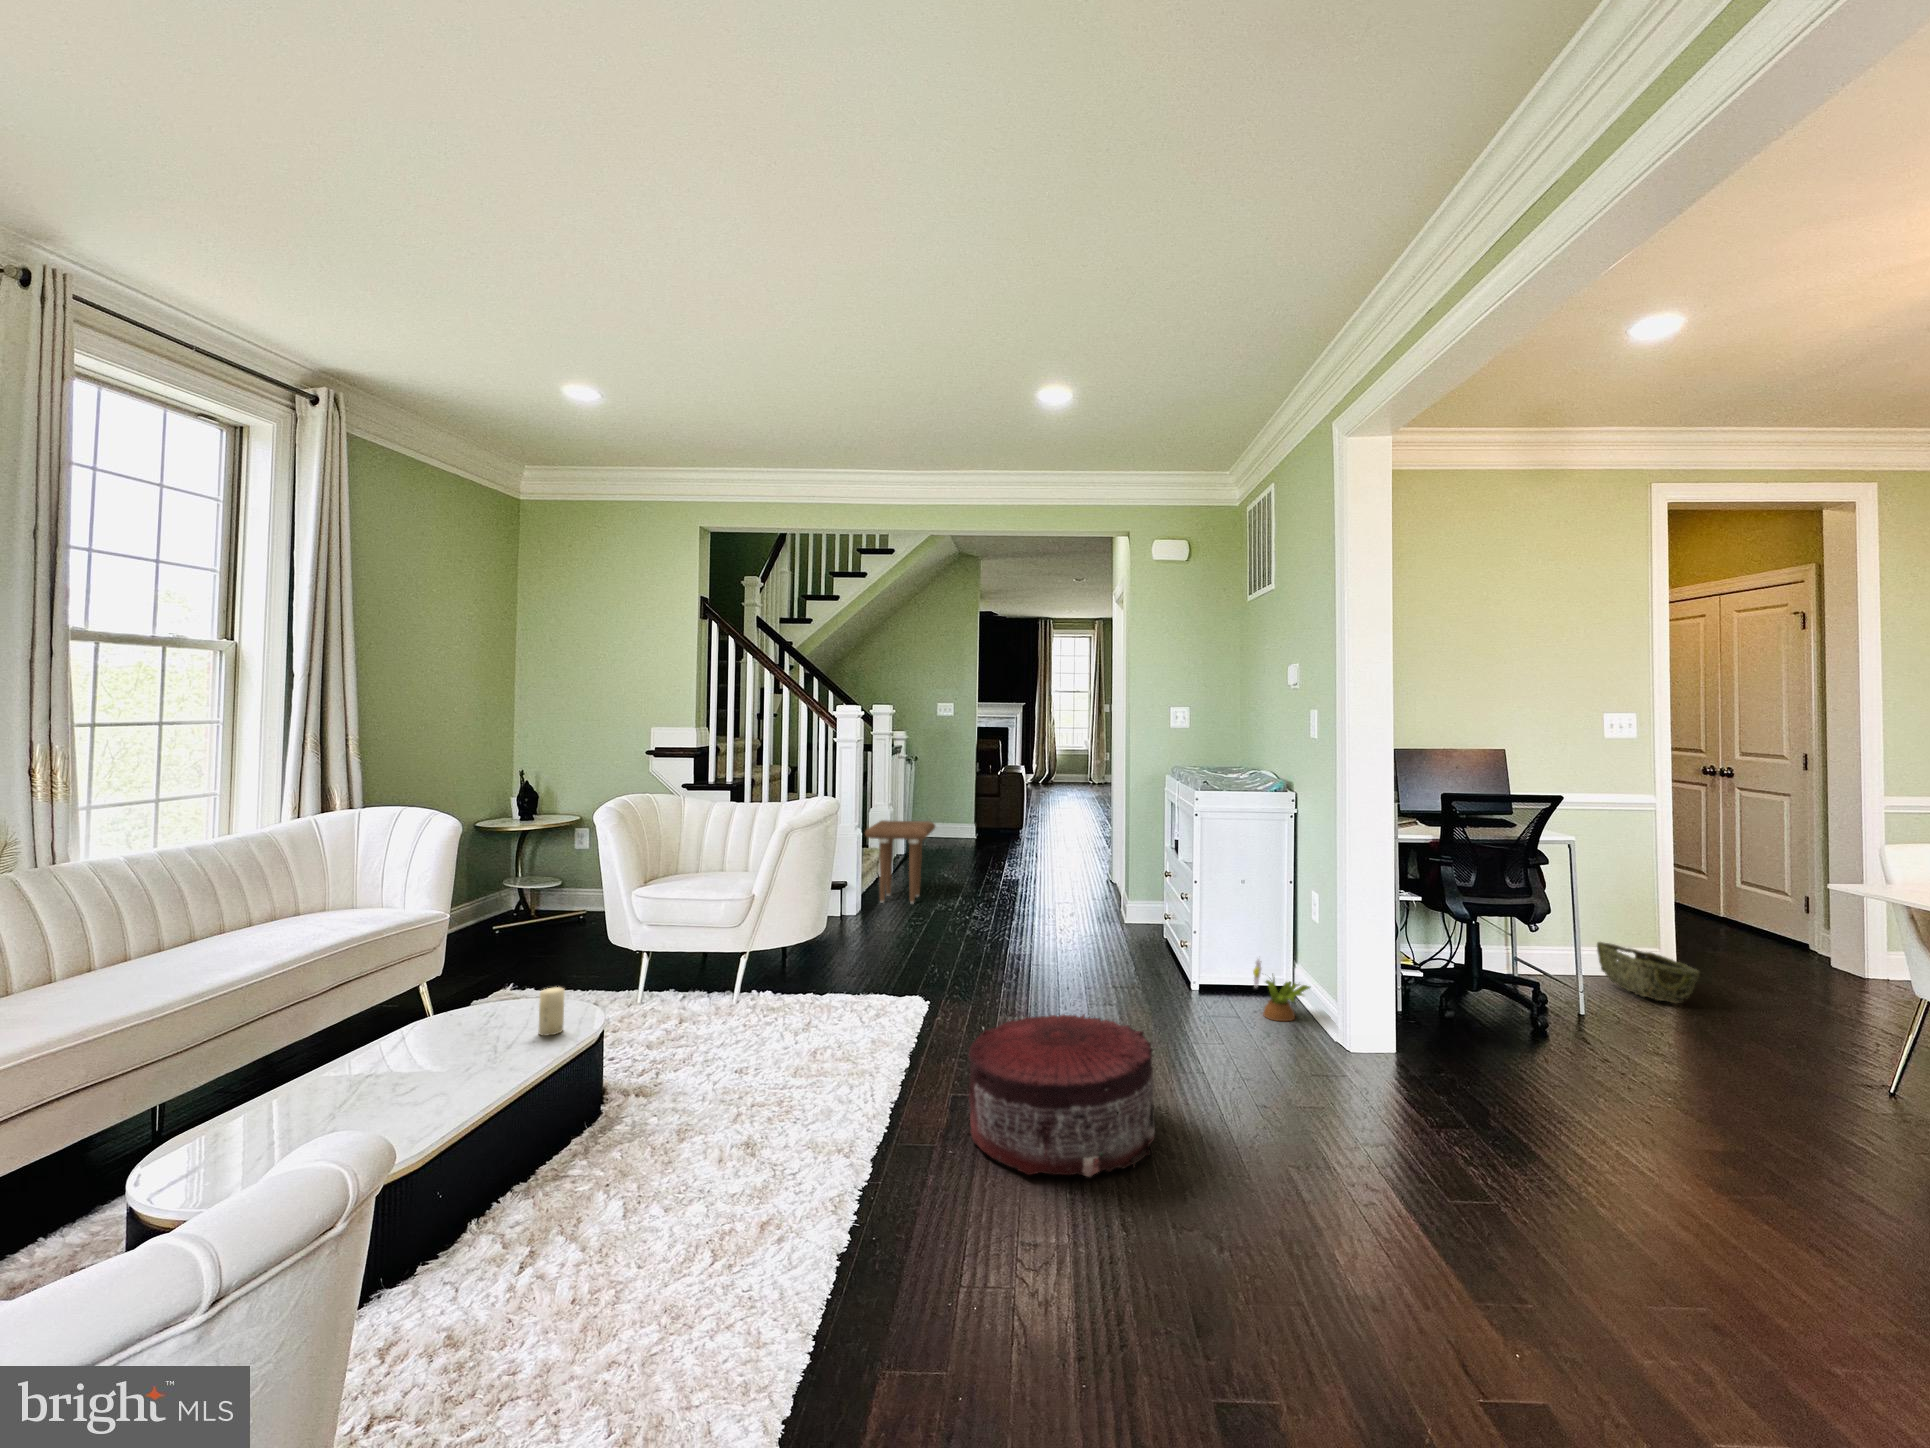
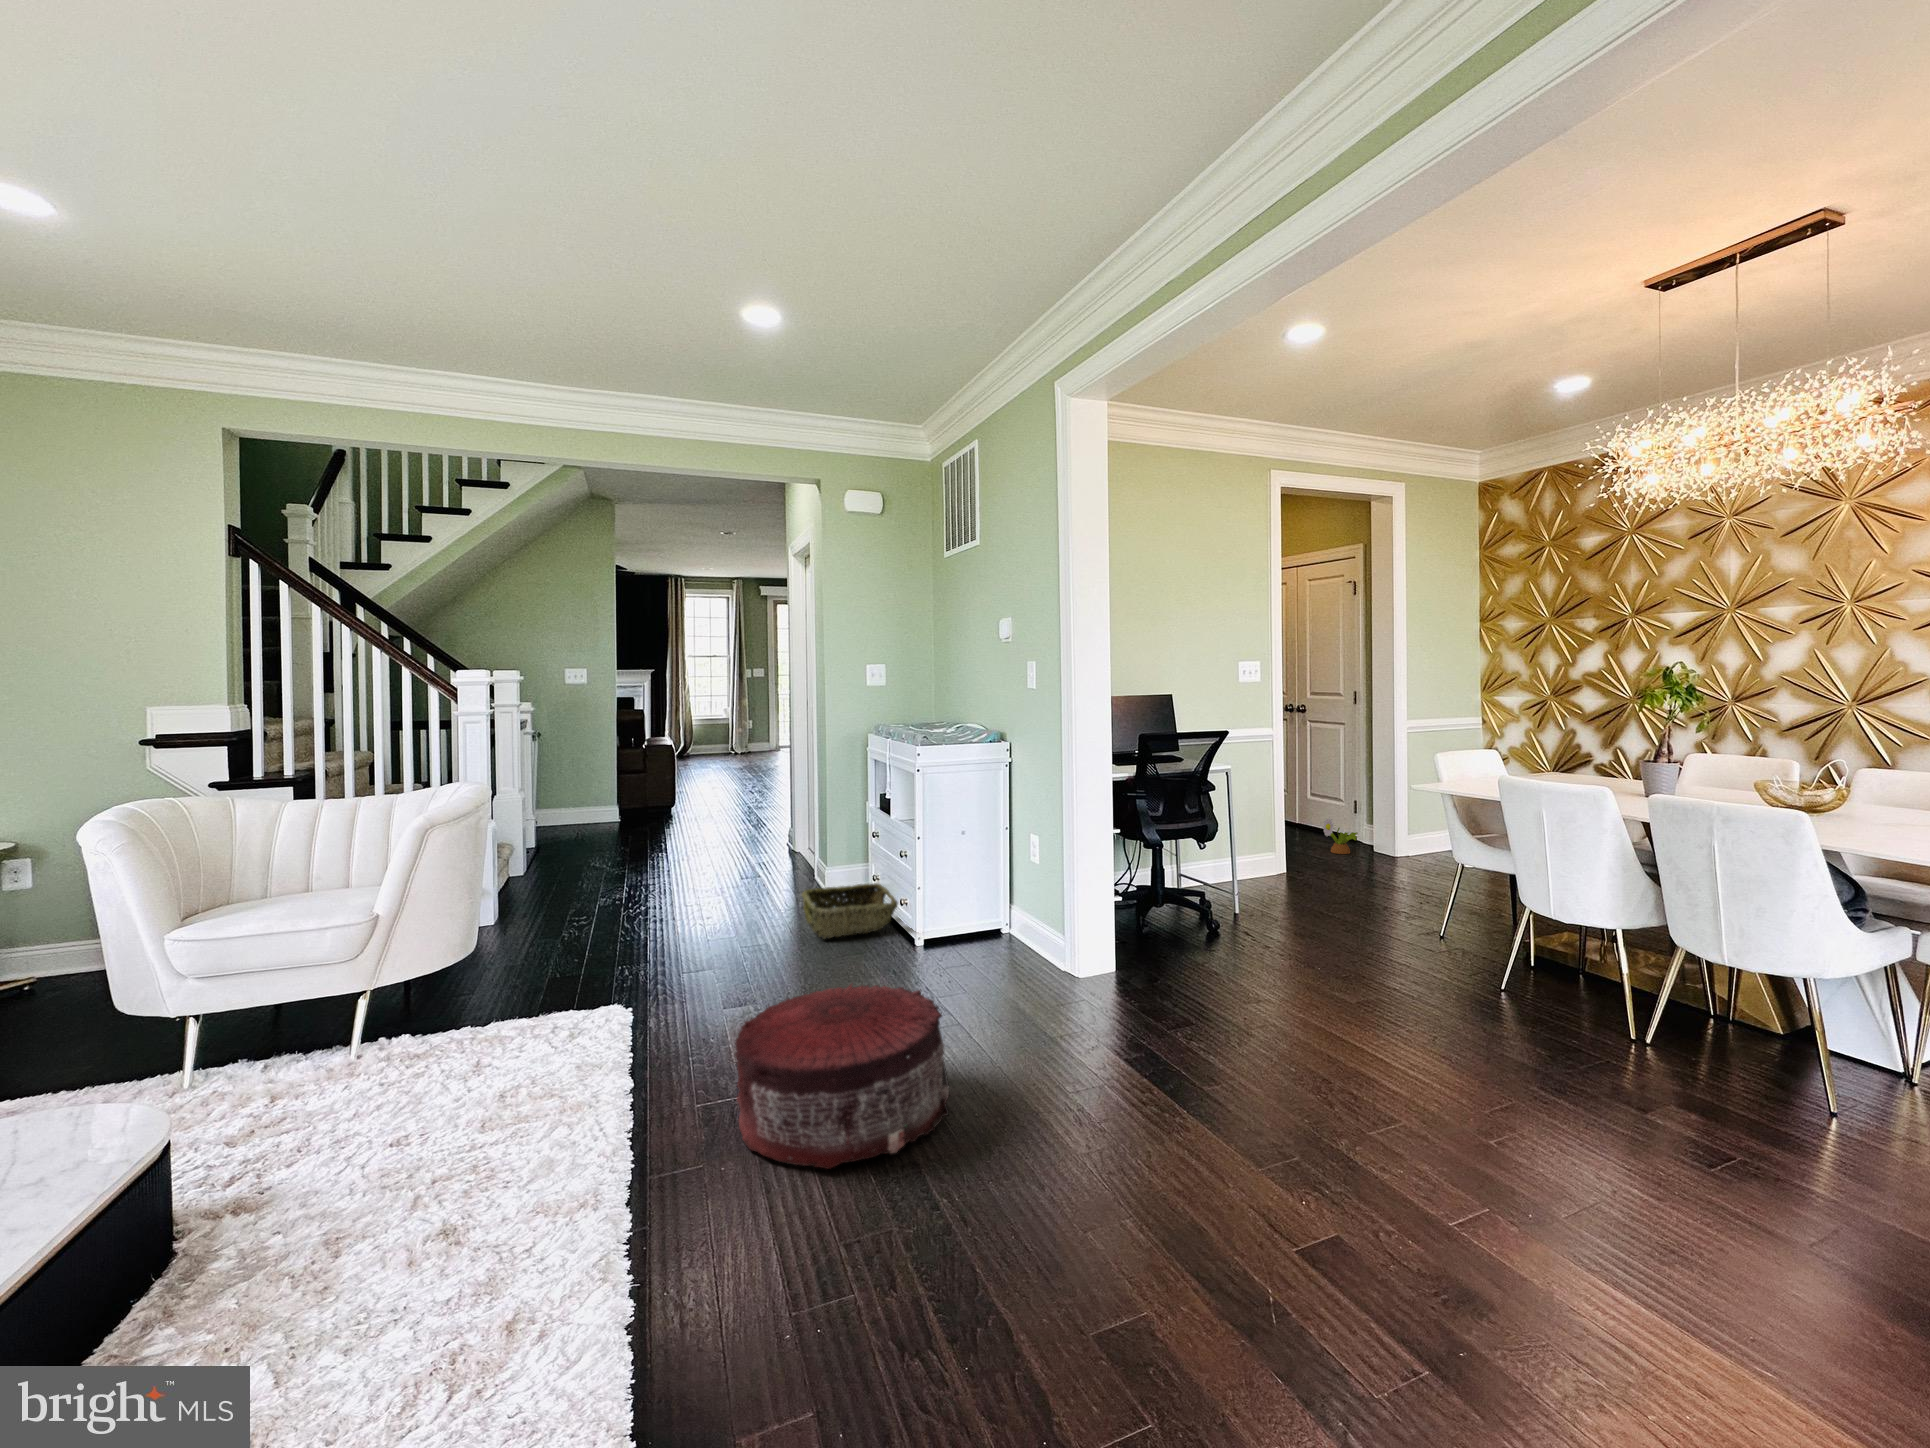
side table: present [865,820,935,903] -> none [500,804,589,904]
woven basket: present [1597,942,1699,1003] -> present [802,883,898,939]
decorative plant: present [1253,959,1310,1021] -> present [1323,817,1358,854]
candle: present [539,987,565,1036] -> none [49,1084,100,1163]

